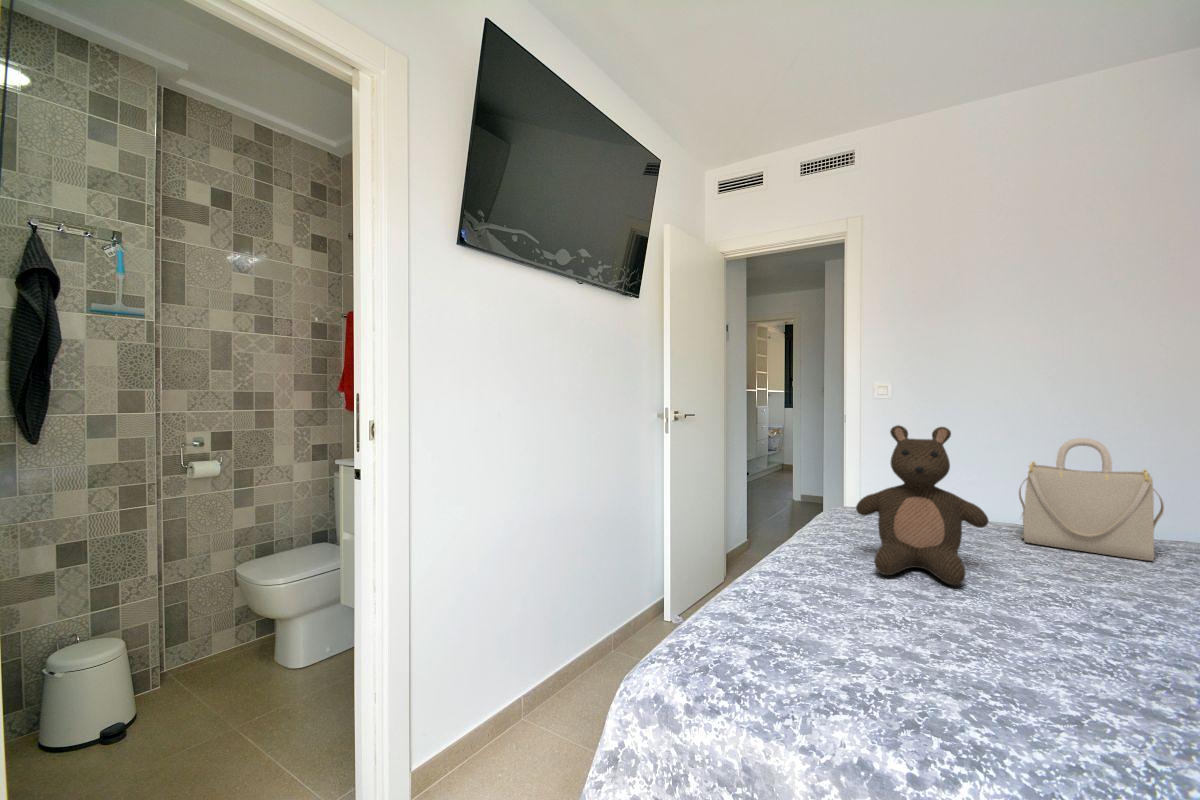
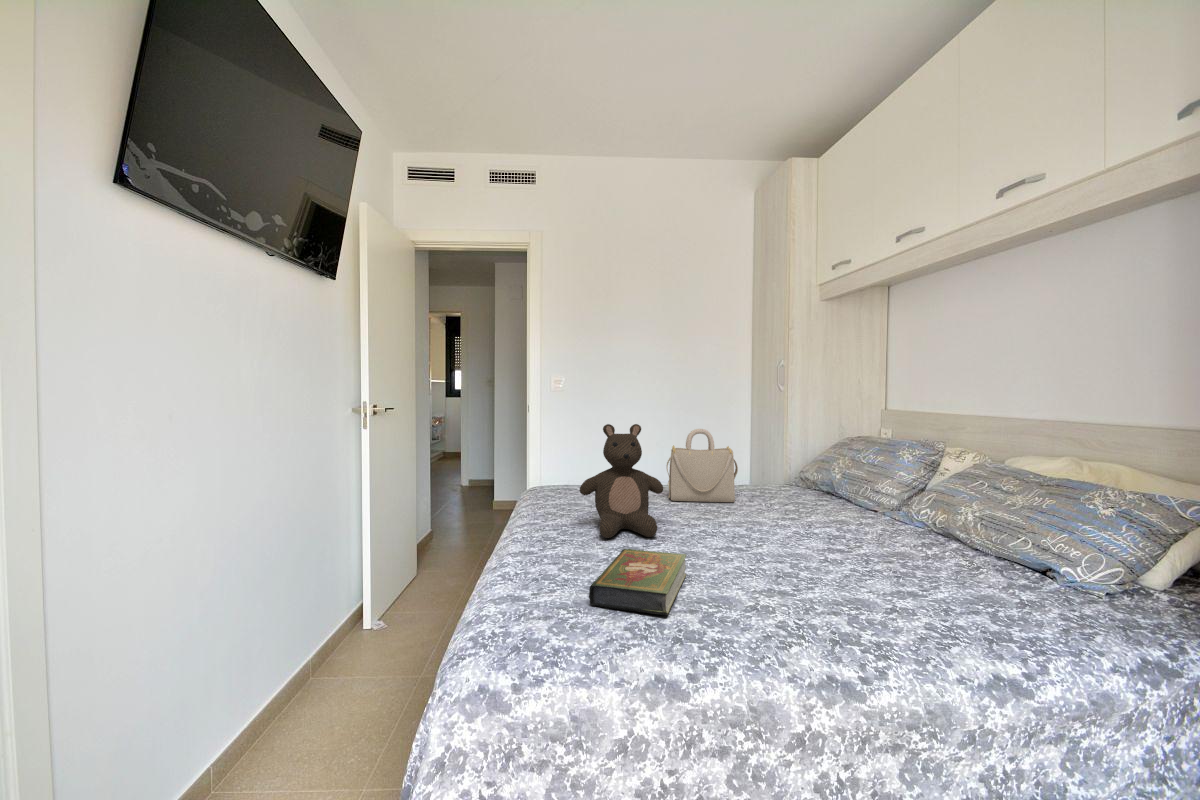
book: none [811,591,981,689] -> present [589,549,687,615]

